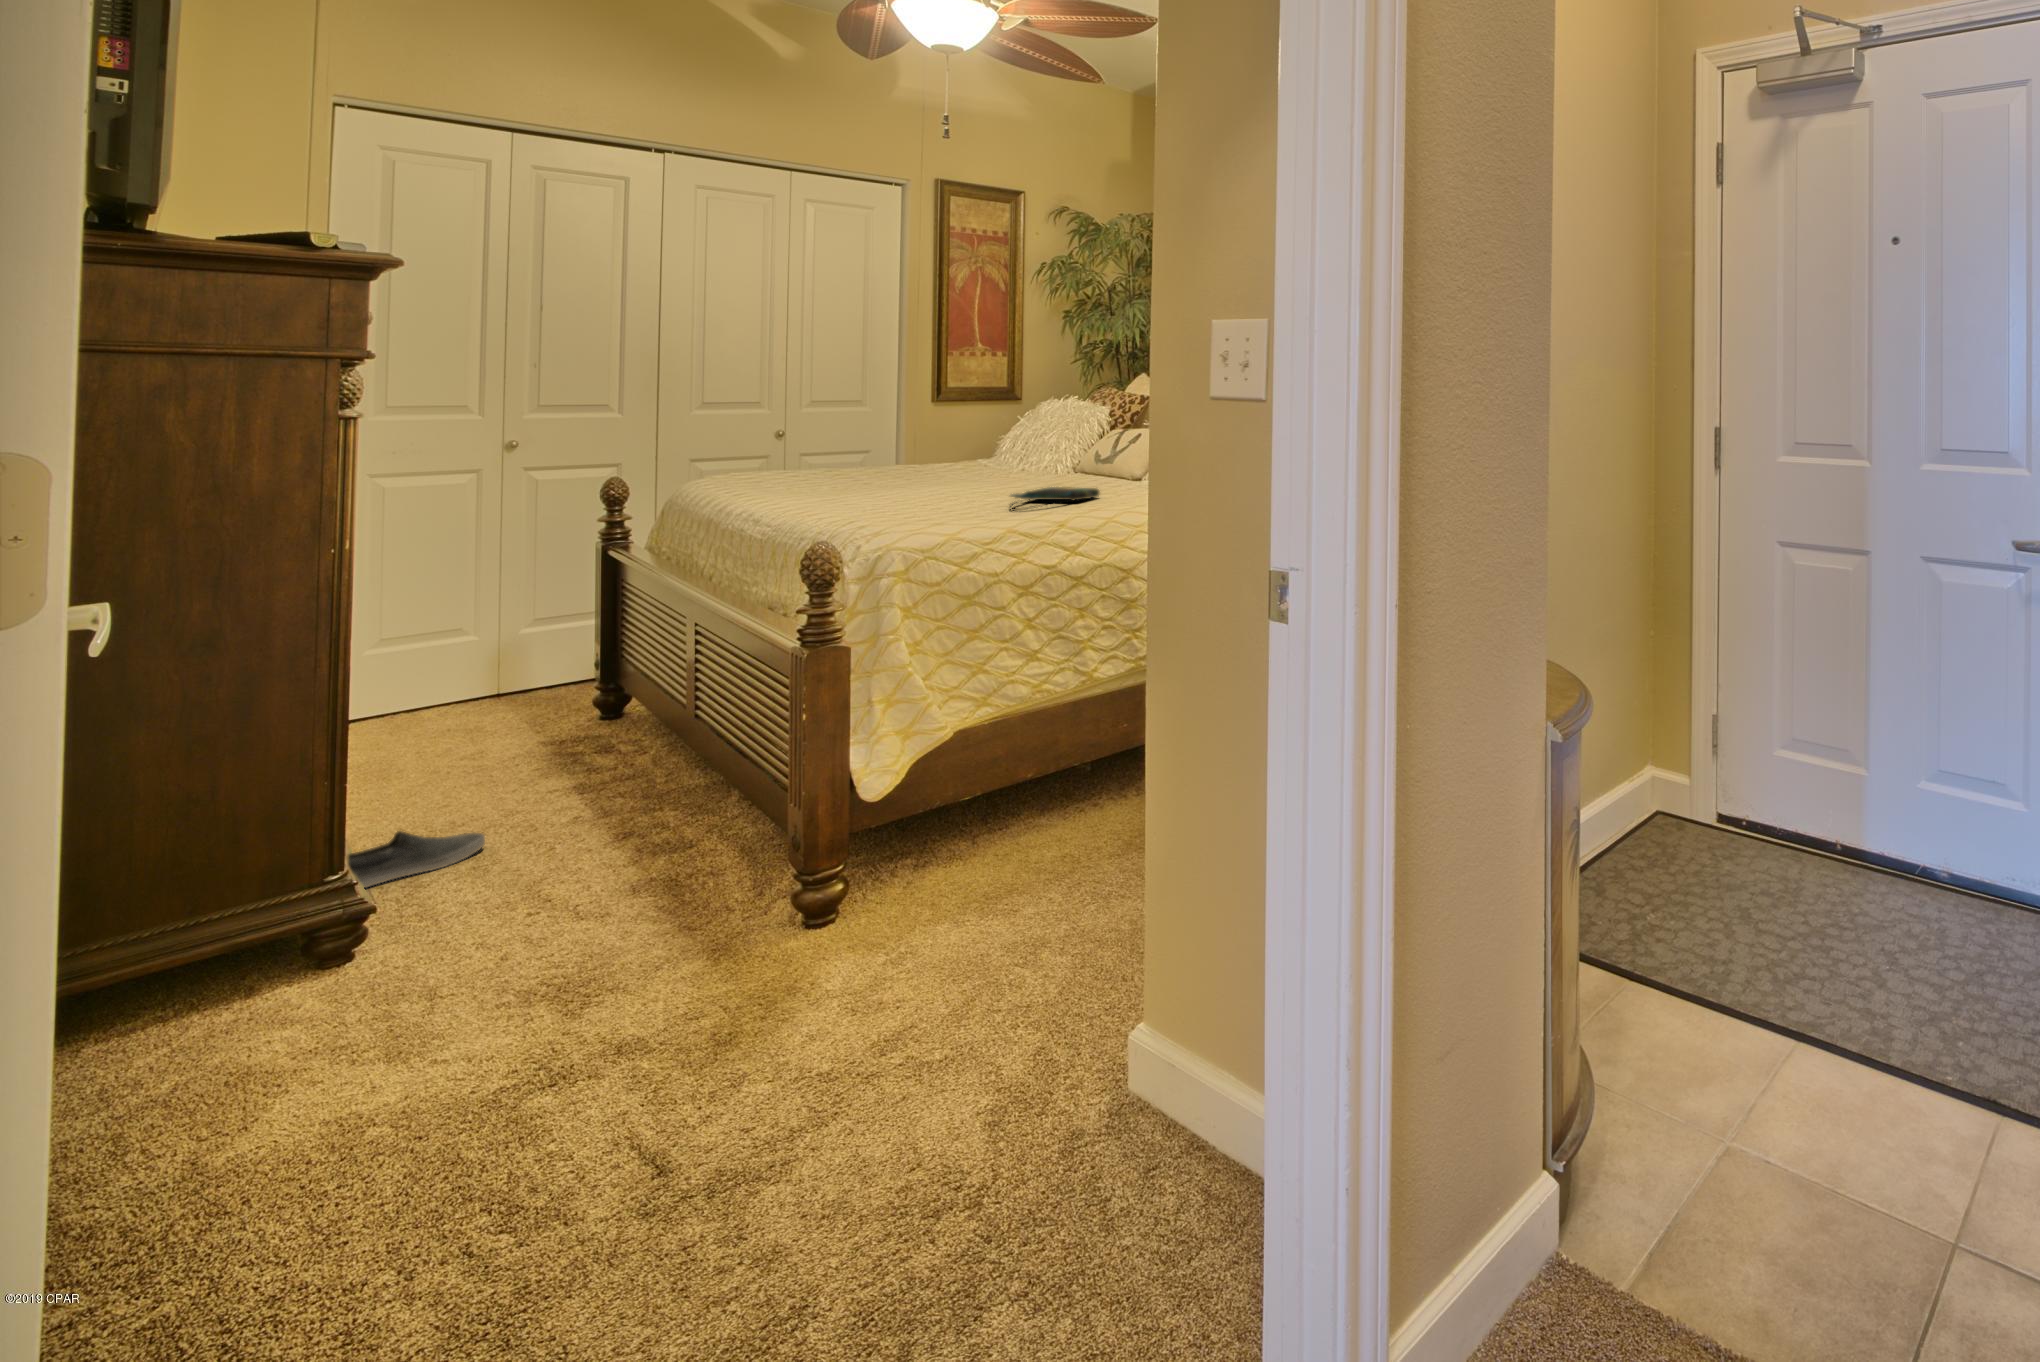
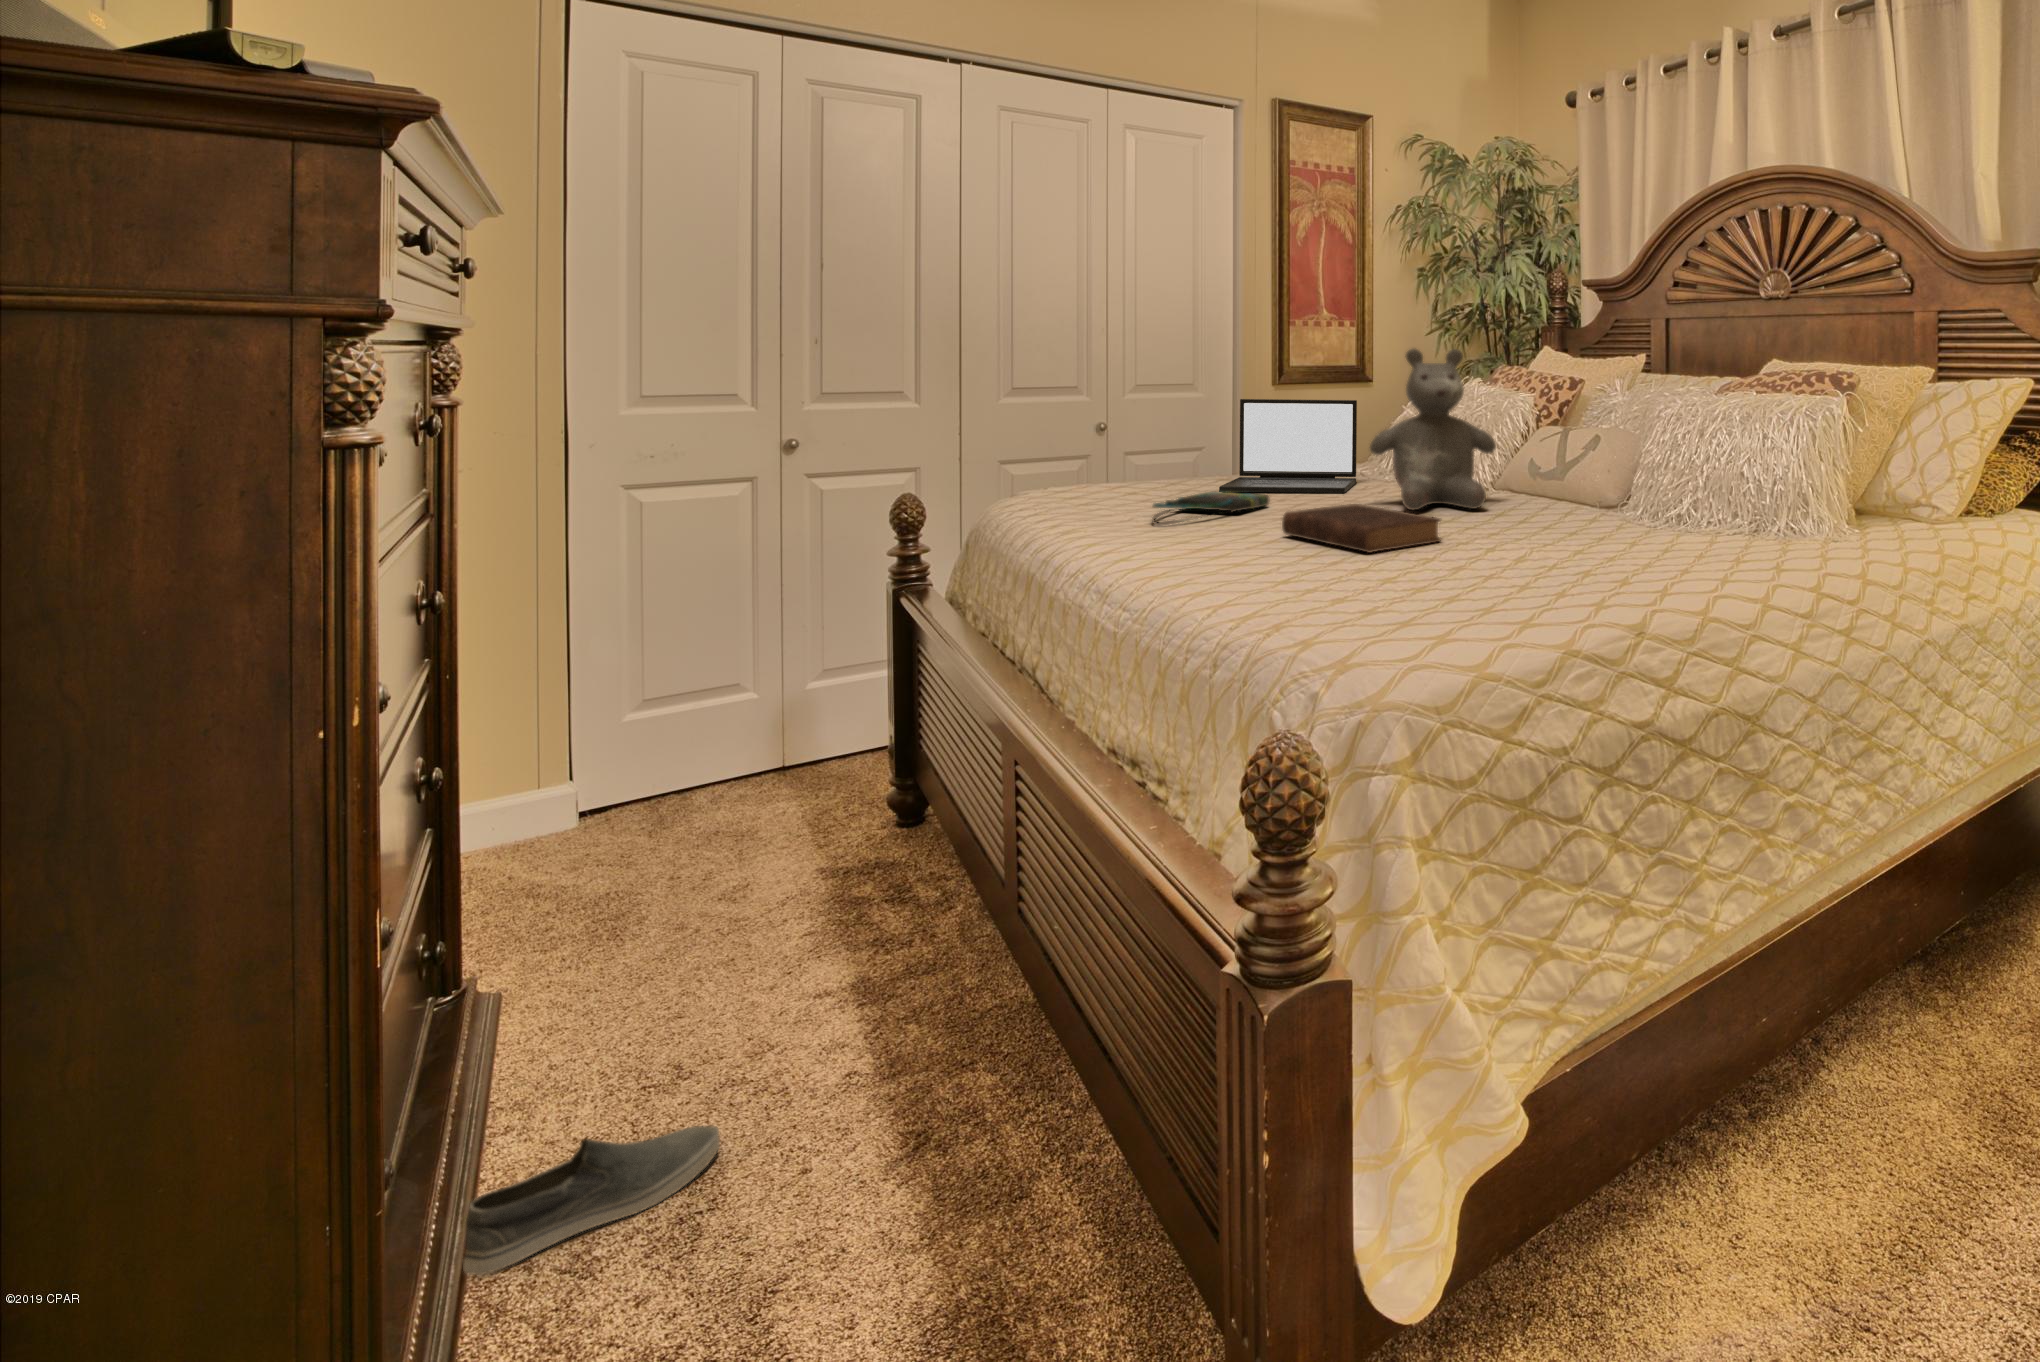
teddy bear: none [976,374,1071,481] -> present [1370,348,1496,510]
laptop: none [867,409,982,475] -> present [1219,399,1357,493]
book: none [892,474,999,499] -> present [1282,504,1441,553]
tote bag: present [1010,487,1099,511] -> present [1153,492,1269,525]

